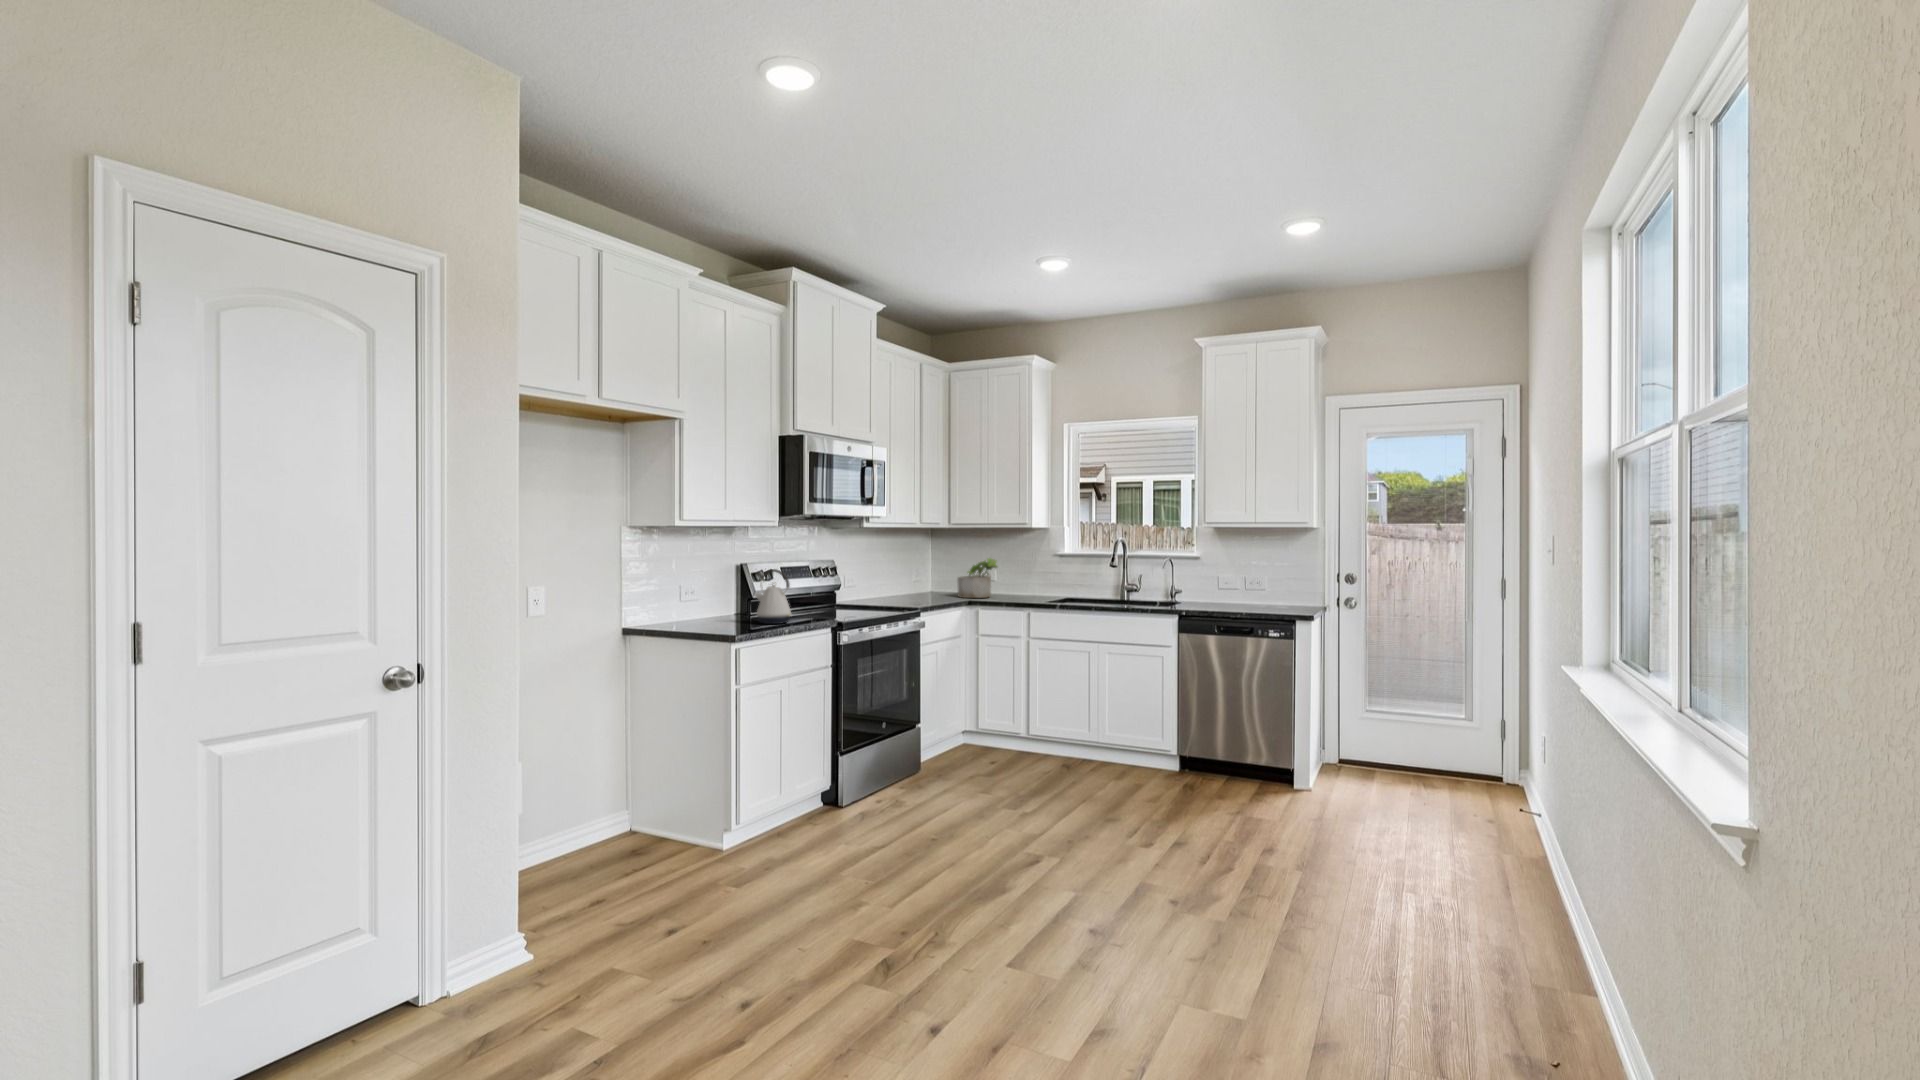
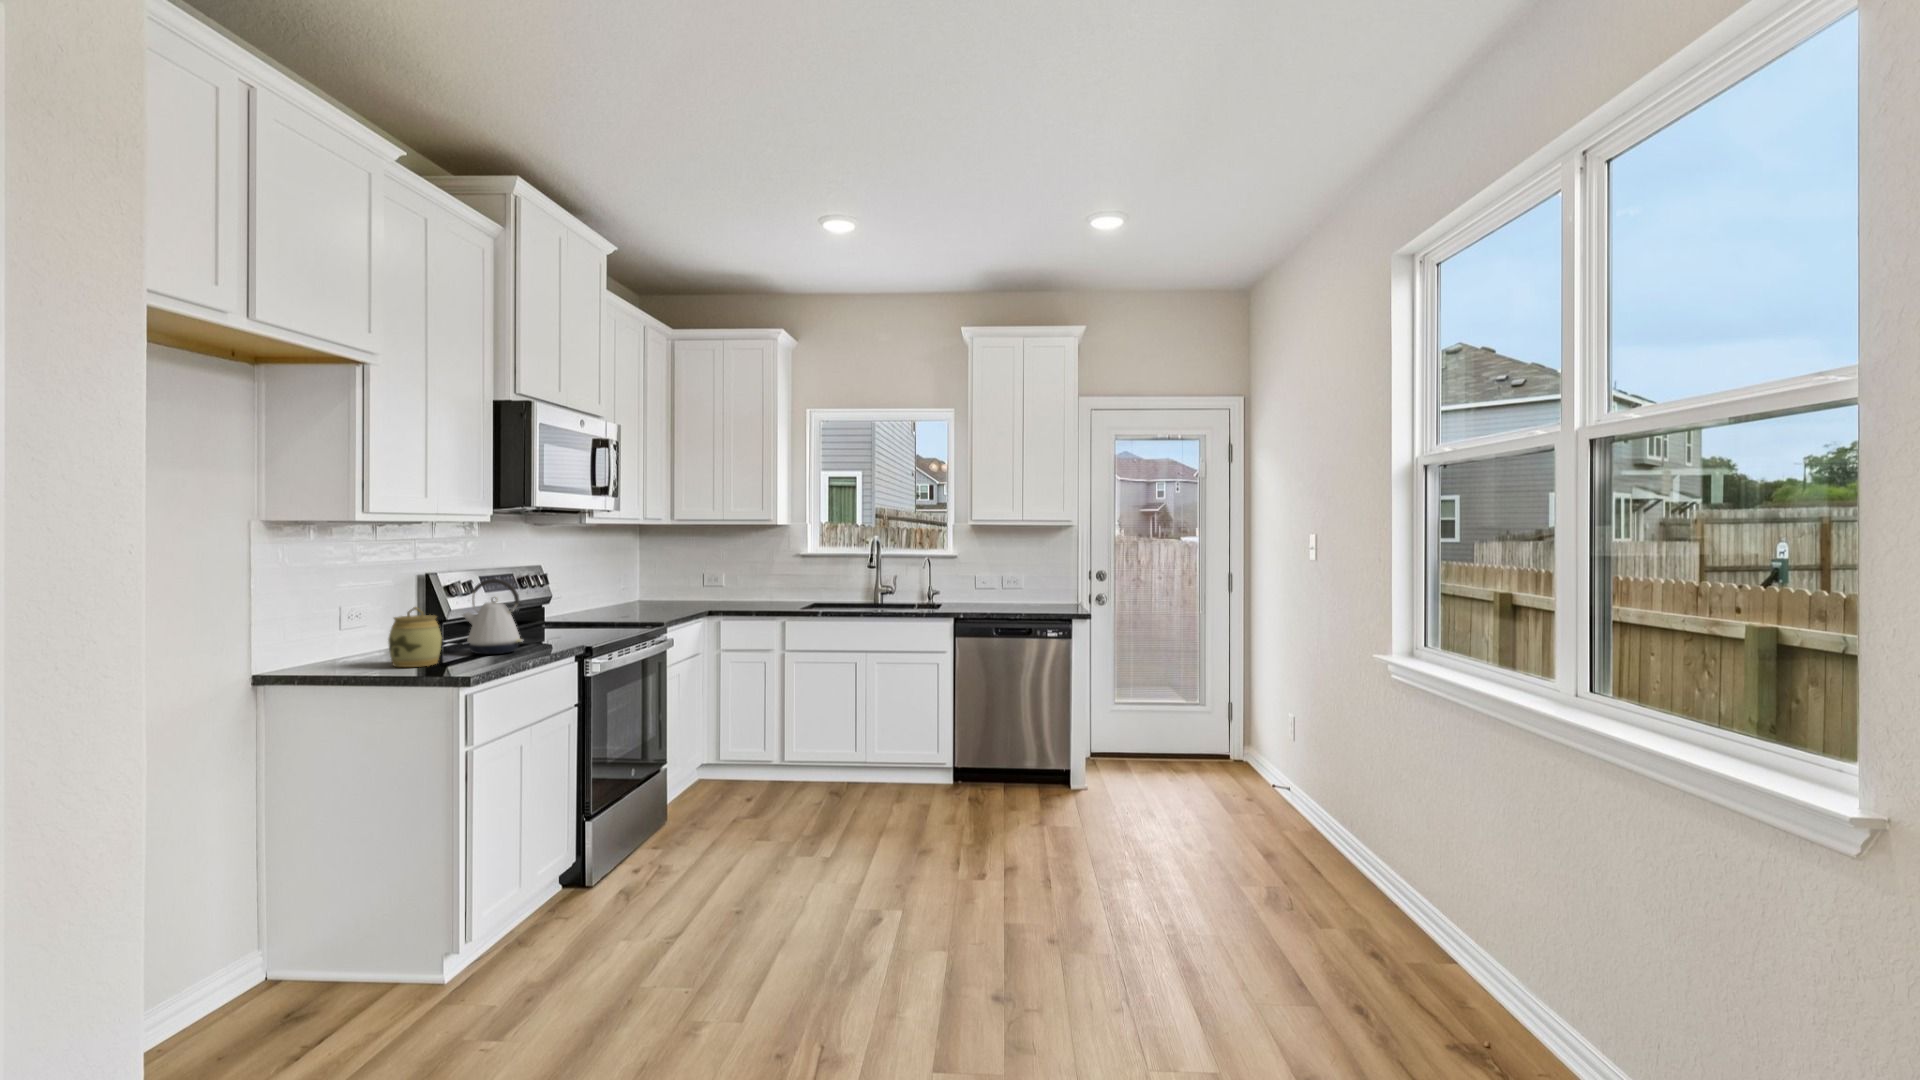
potted plant: present [957,558,997,598] -> none [690,559,739,607]
jar: none [702,587,734,629] -> present [388,607,442,667]

